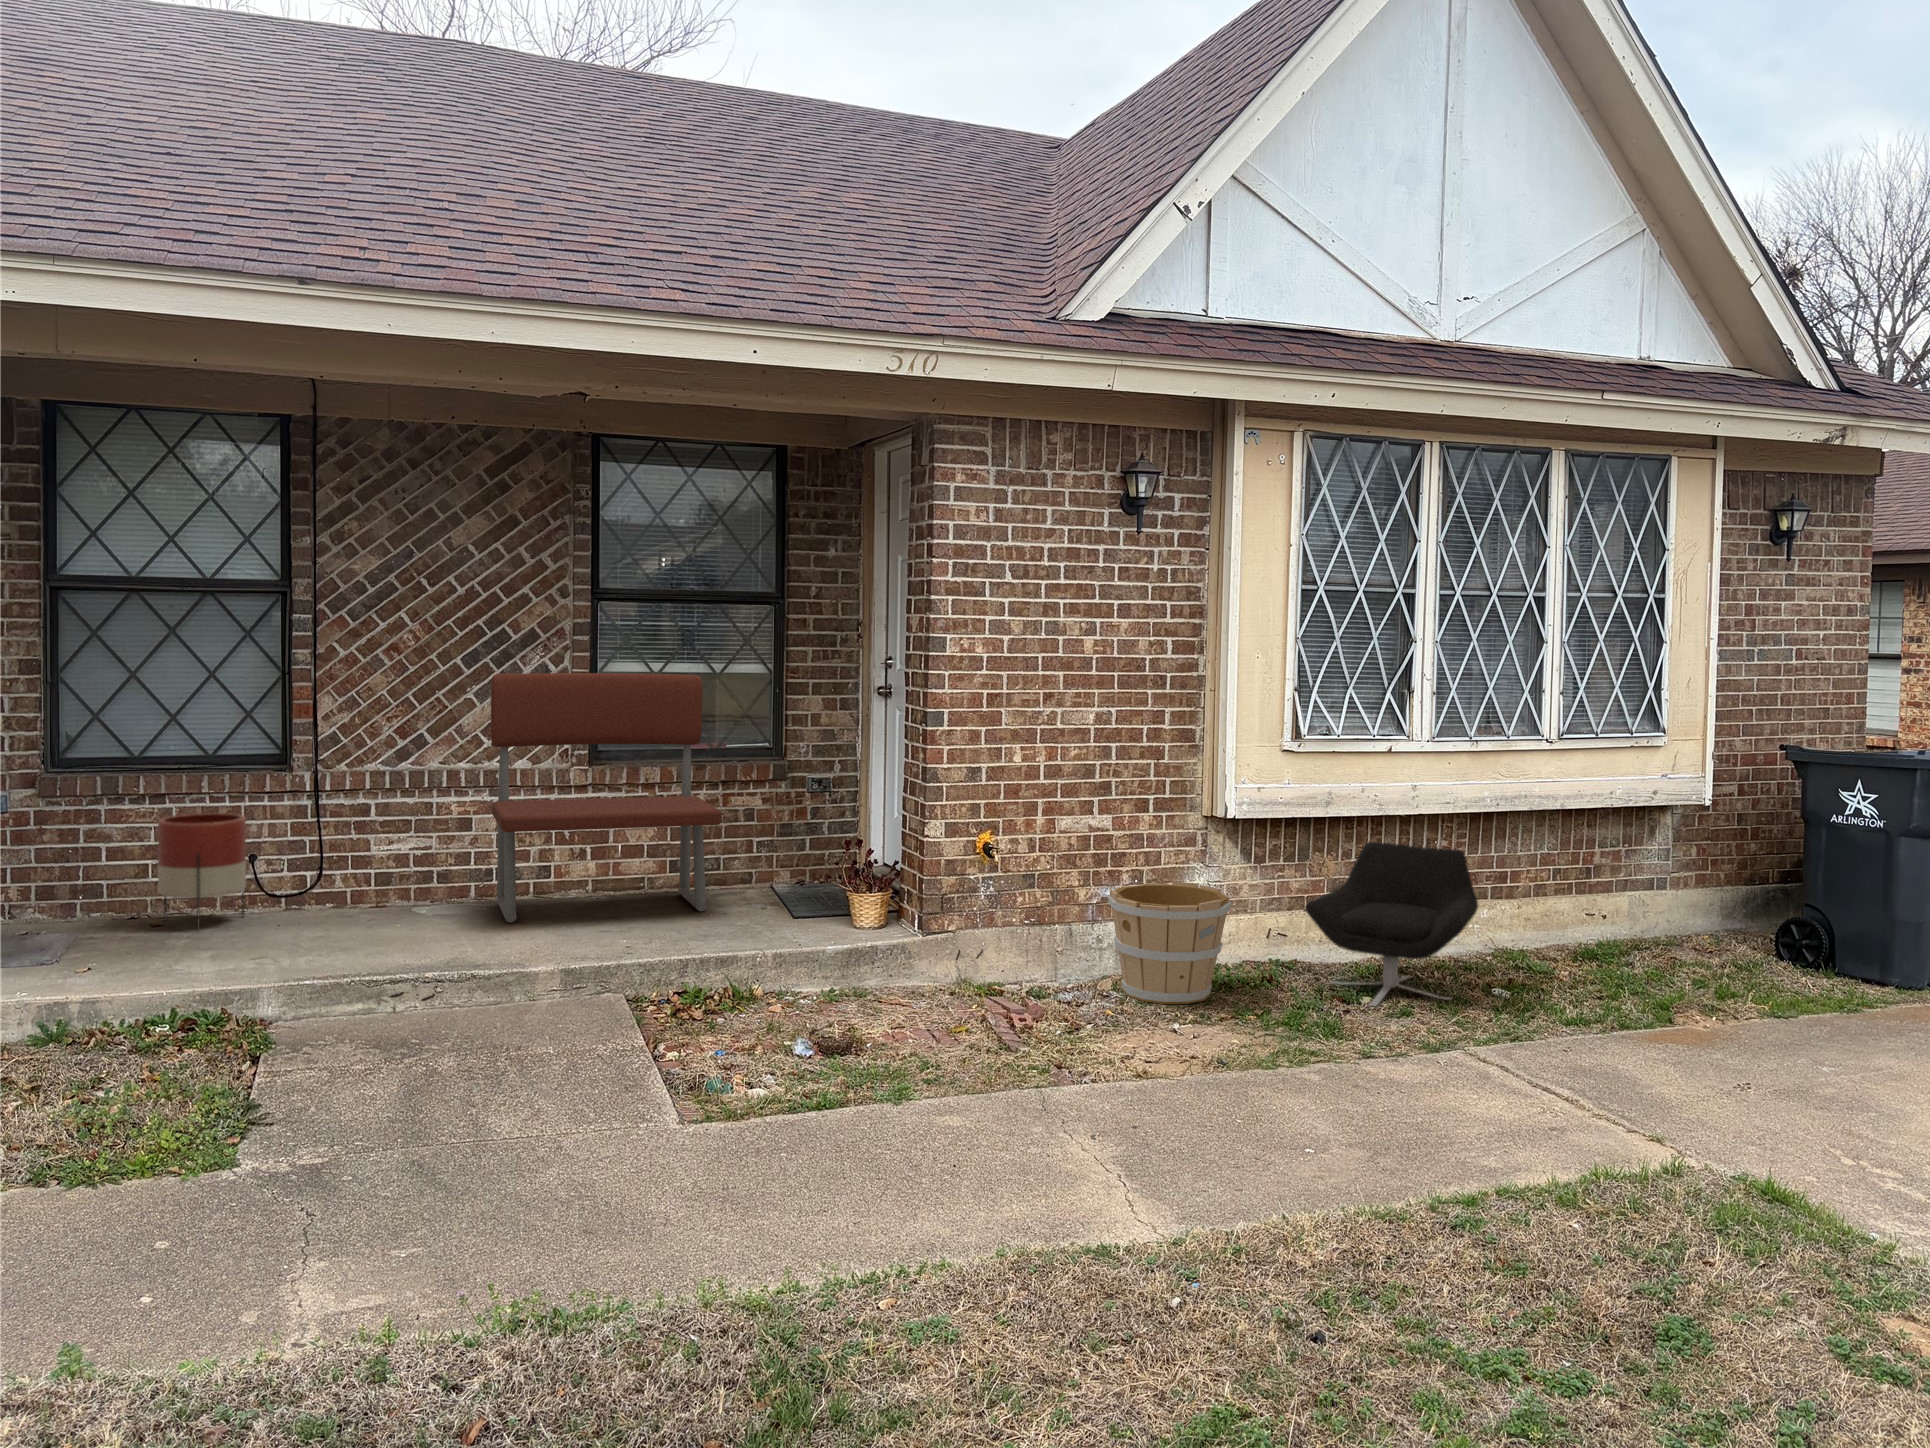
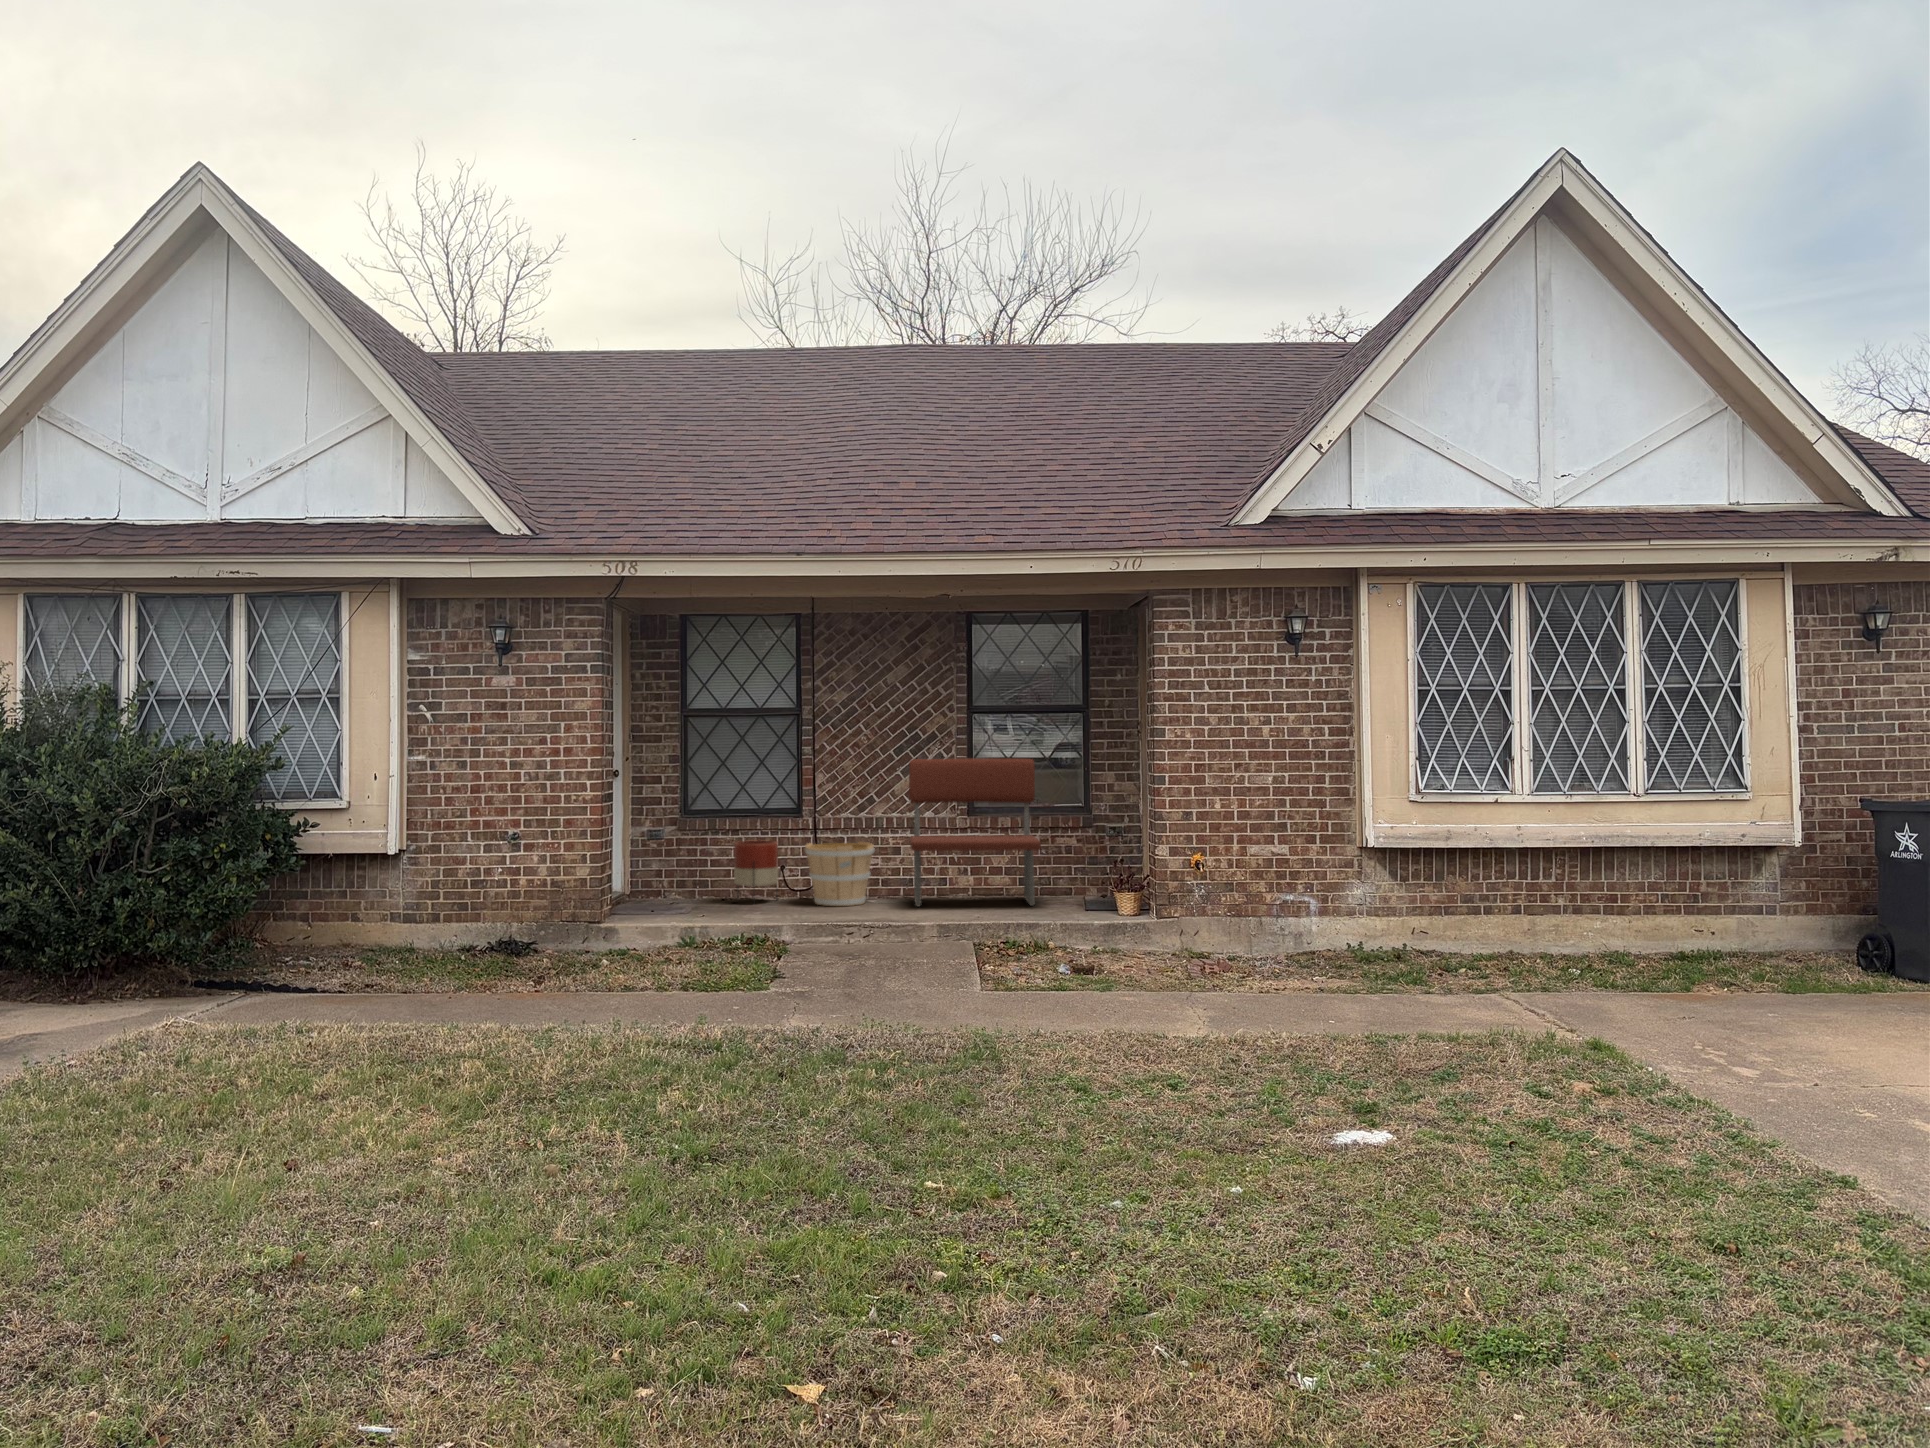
lounge chair: present [1305,841,1478,1006] -> none [1423,867,1561,975]
wooden bucket: present [1108,881,1231,1004] -> present [805,842,875,906]

